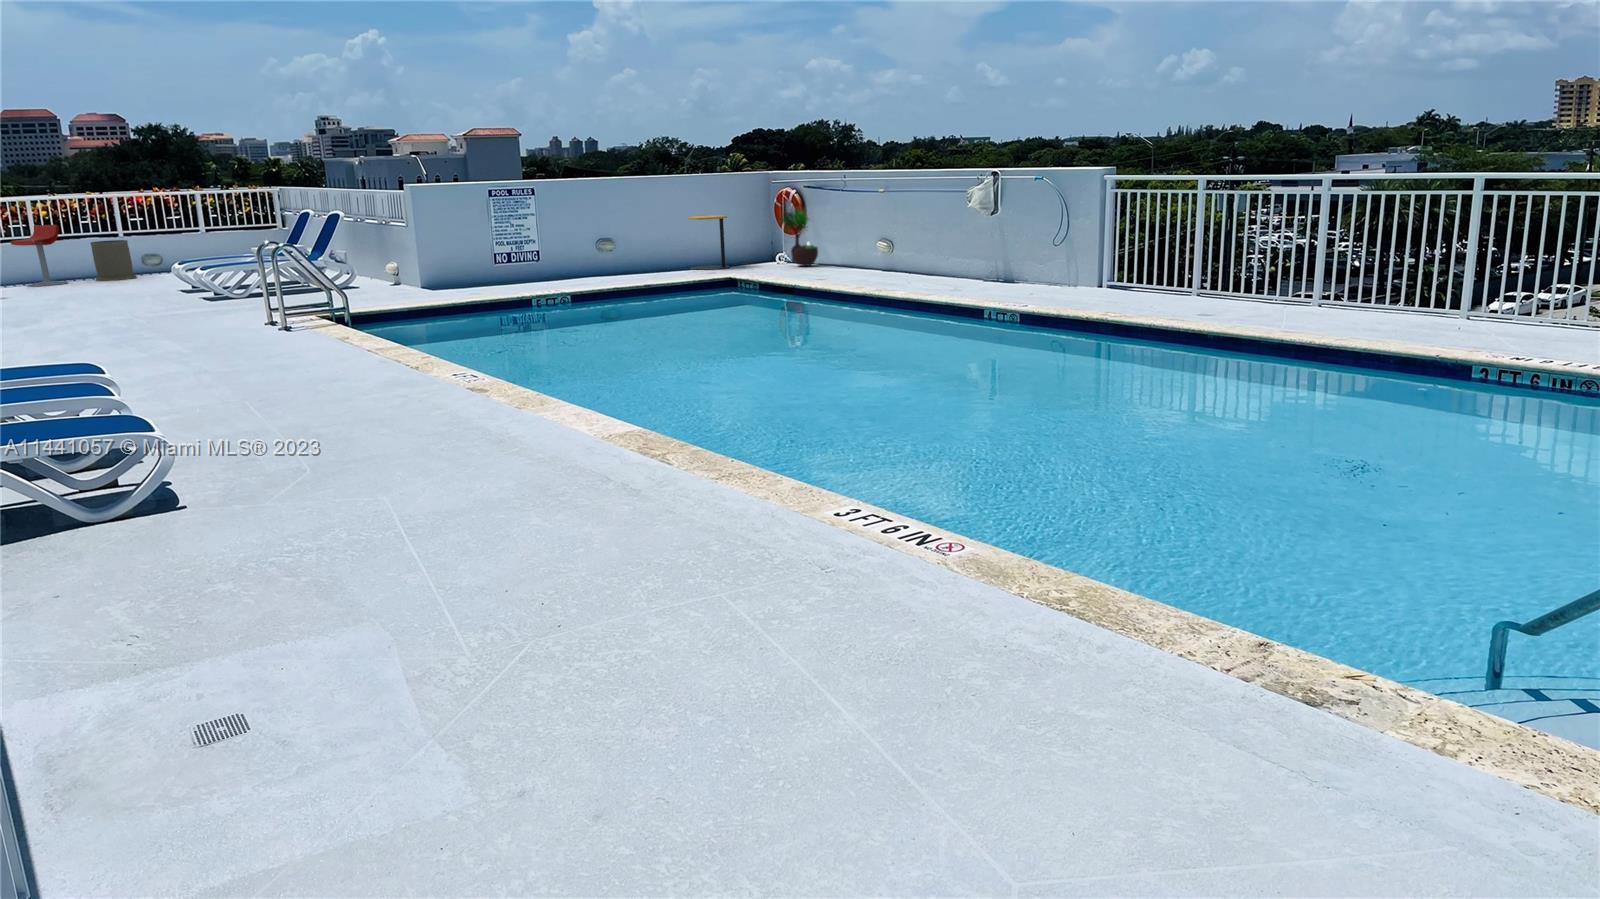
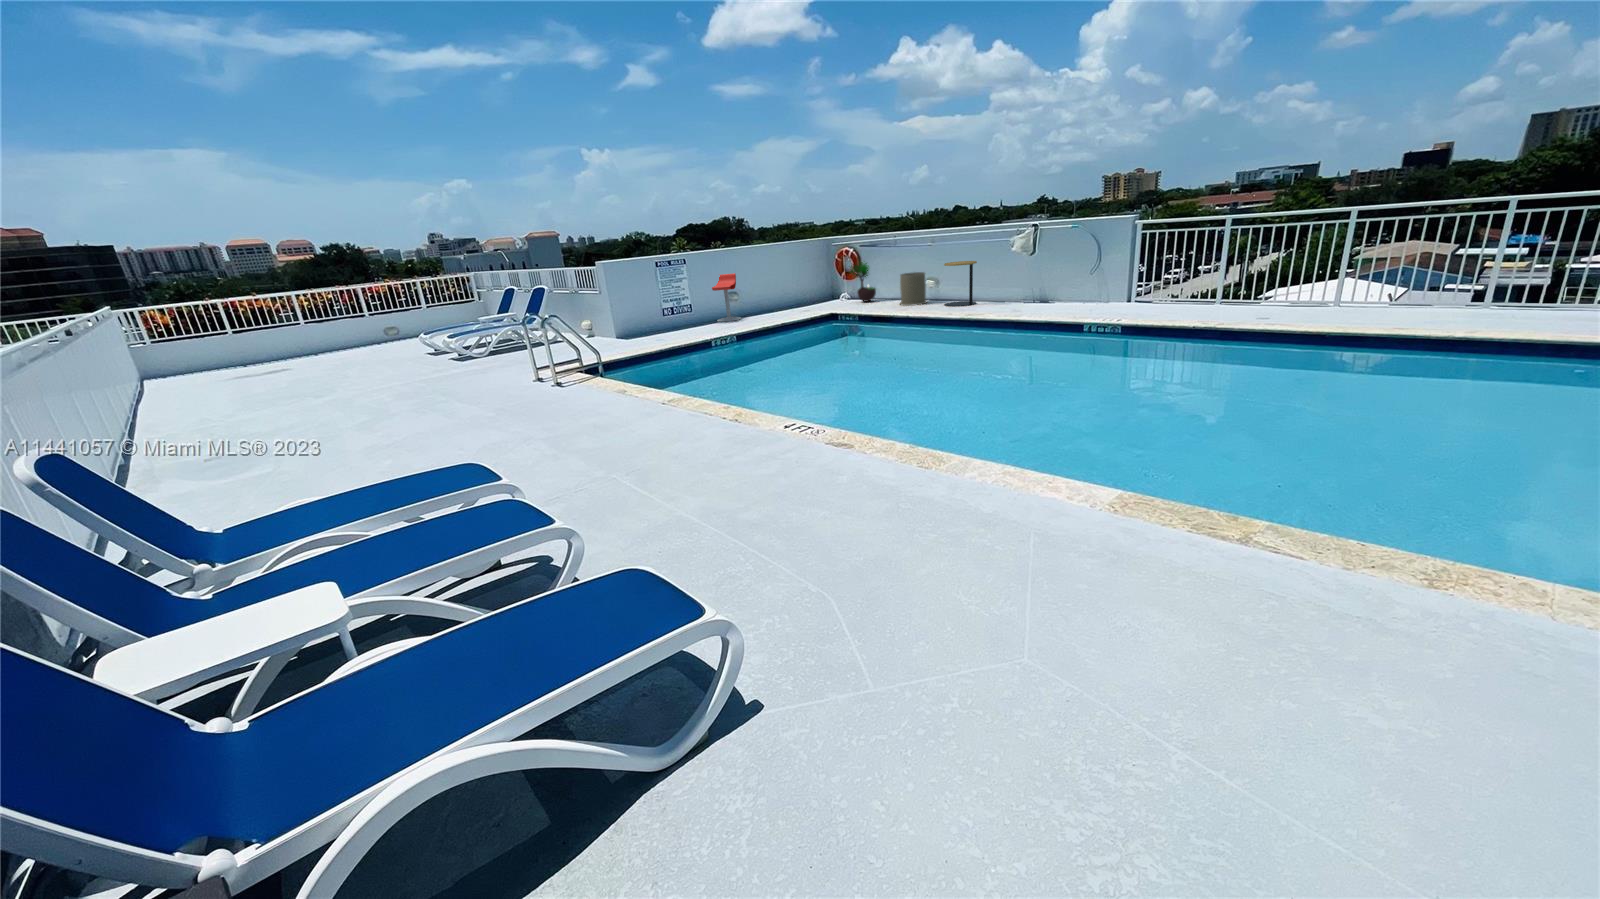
side table: present [687,215,730,270] -> present [944,261,977,307]
stool: present [10,225,68,287] -> present [712,273,742,322]
trash can: present [90,240,137,281] -> present [900,272,927,306]

